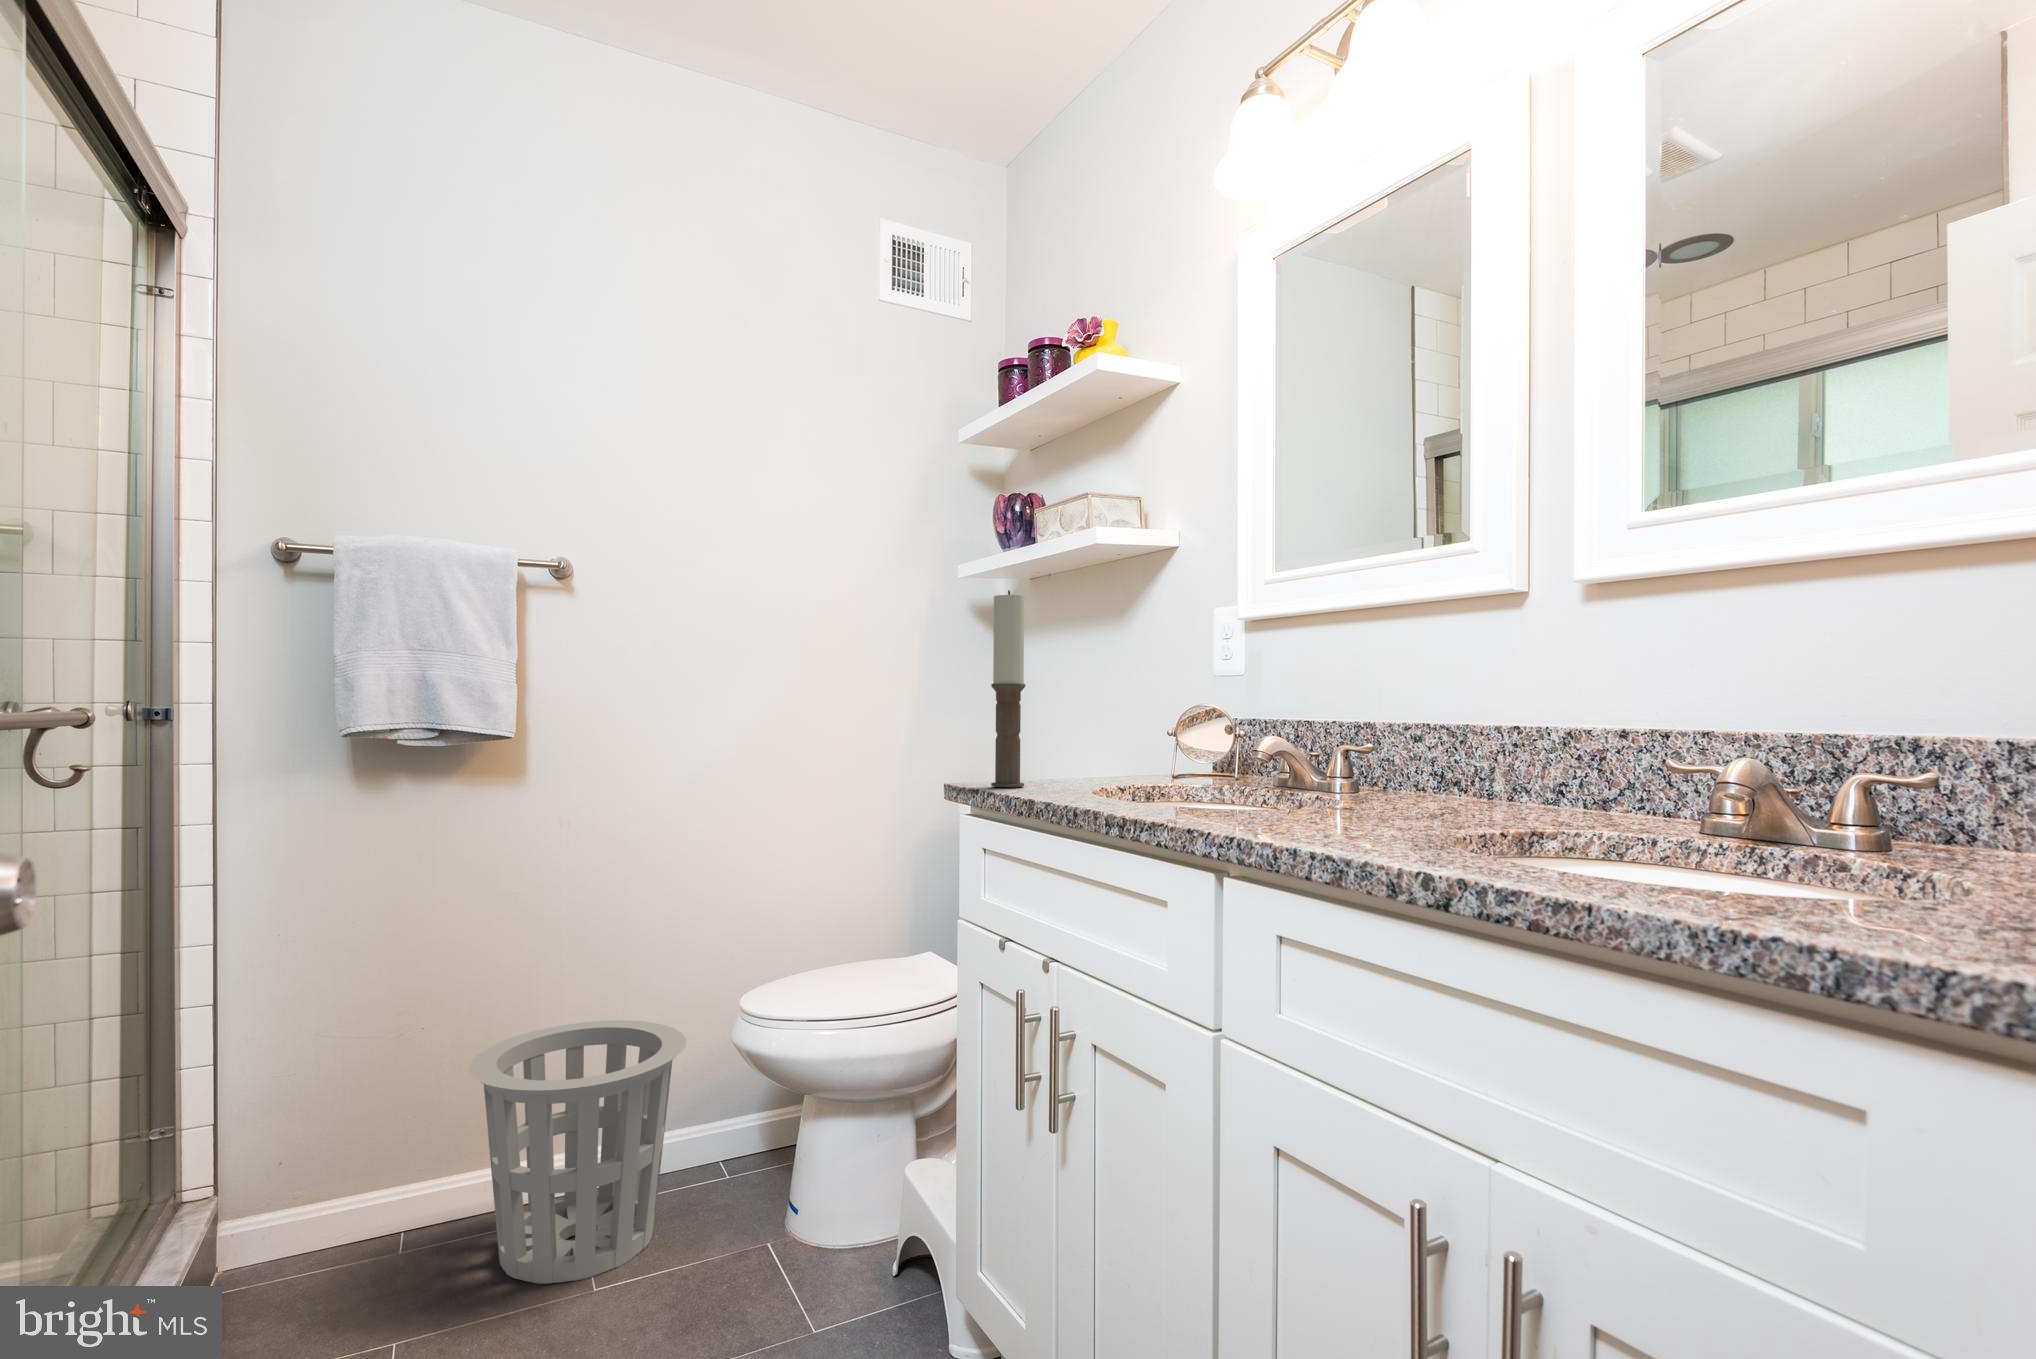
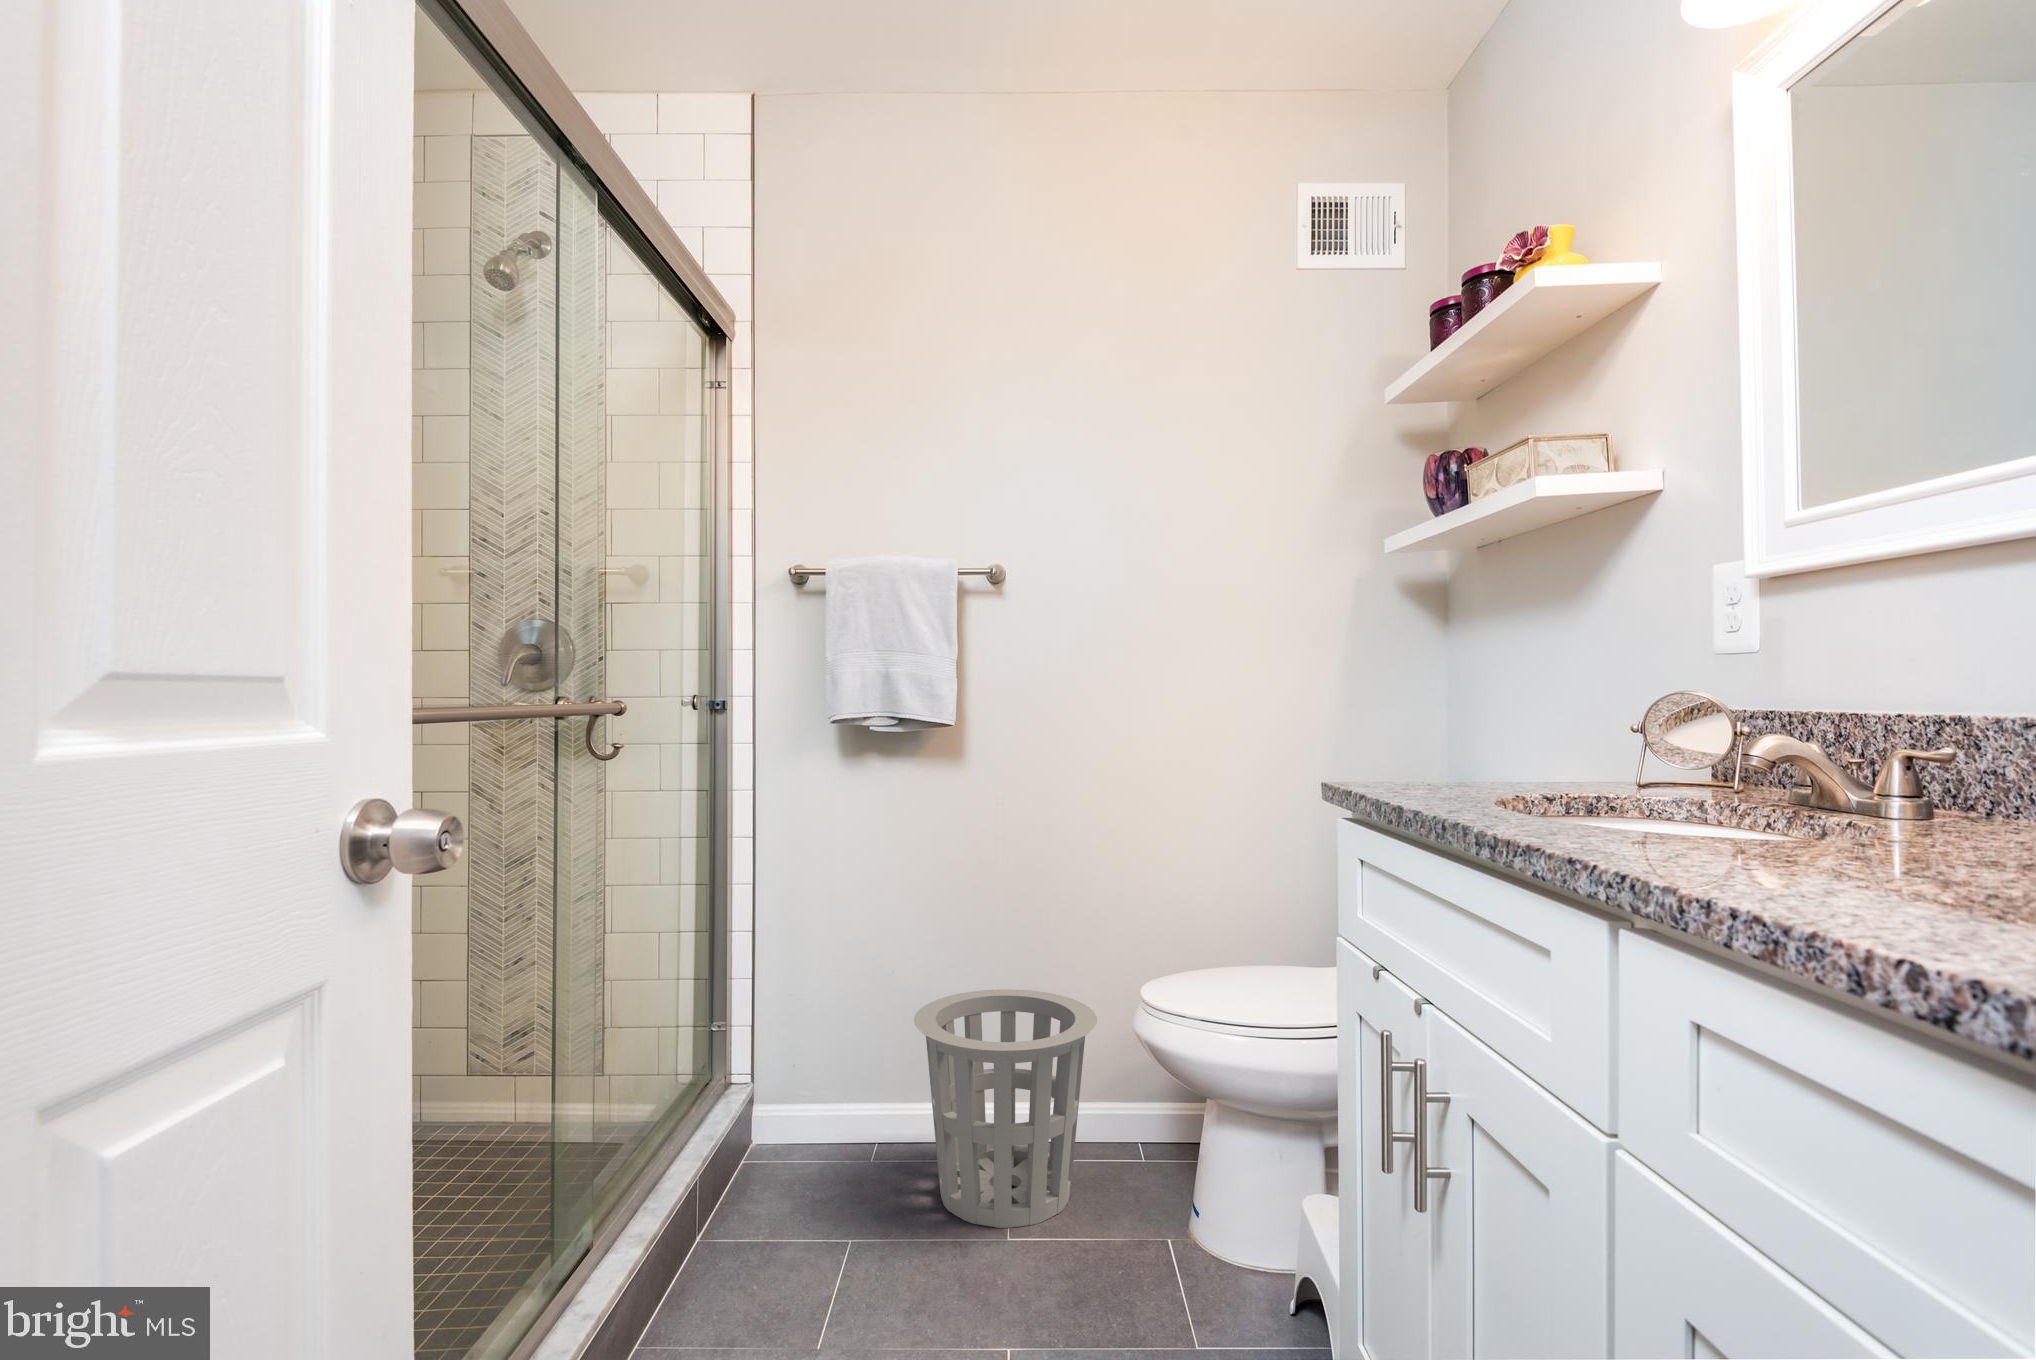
candle: present [991,590,1025,787] -> none [1384,562,1426,791]

